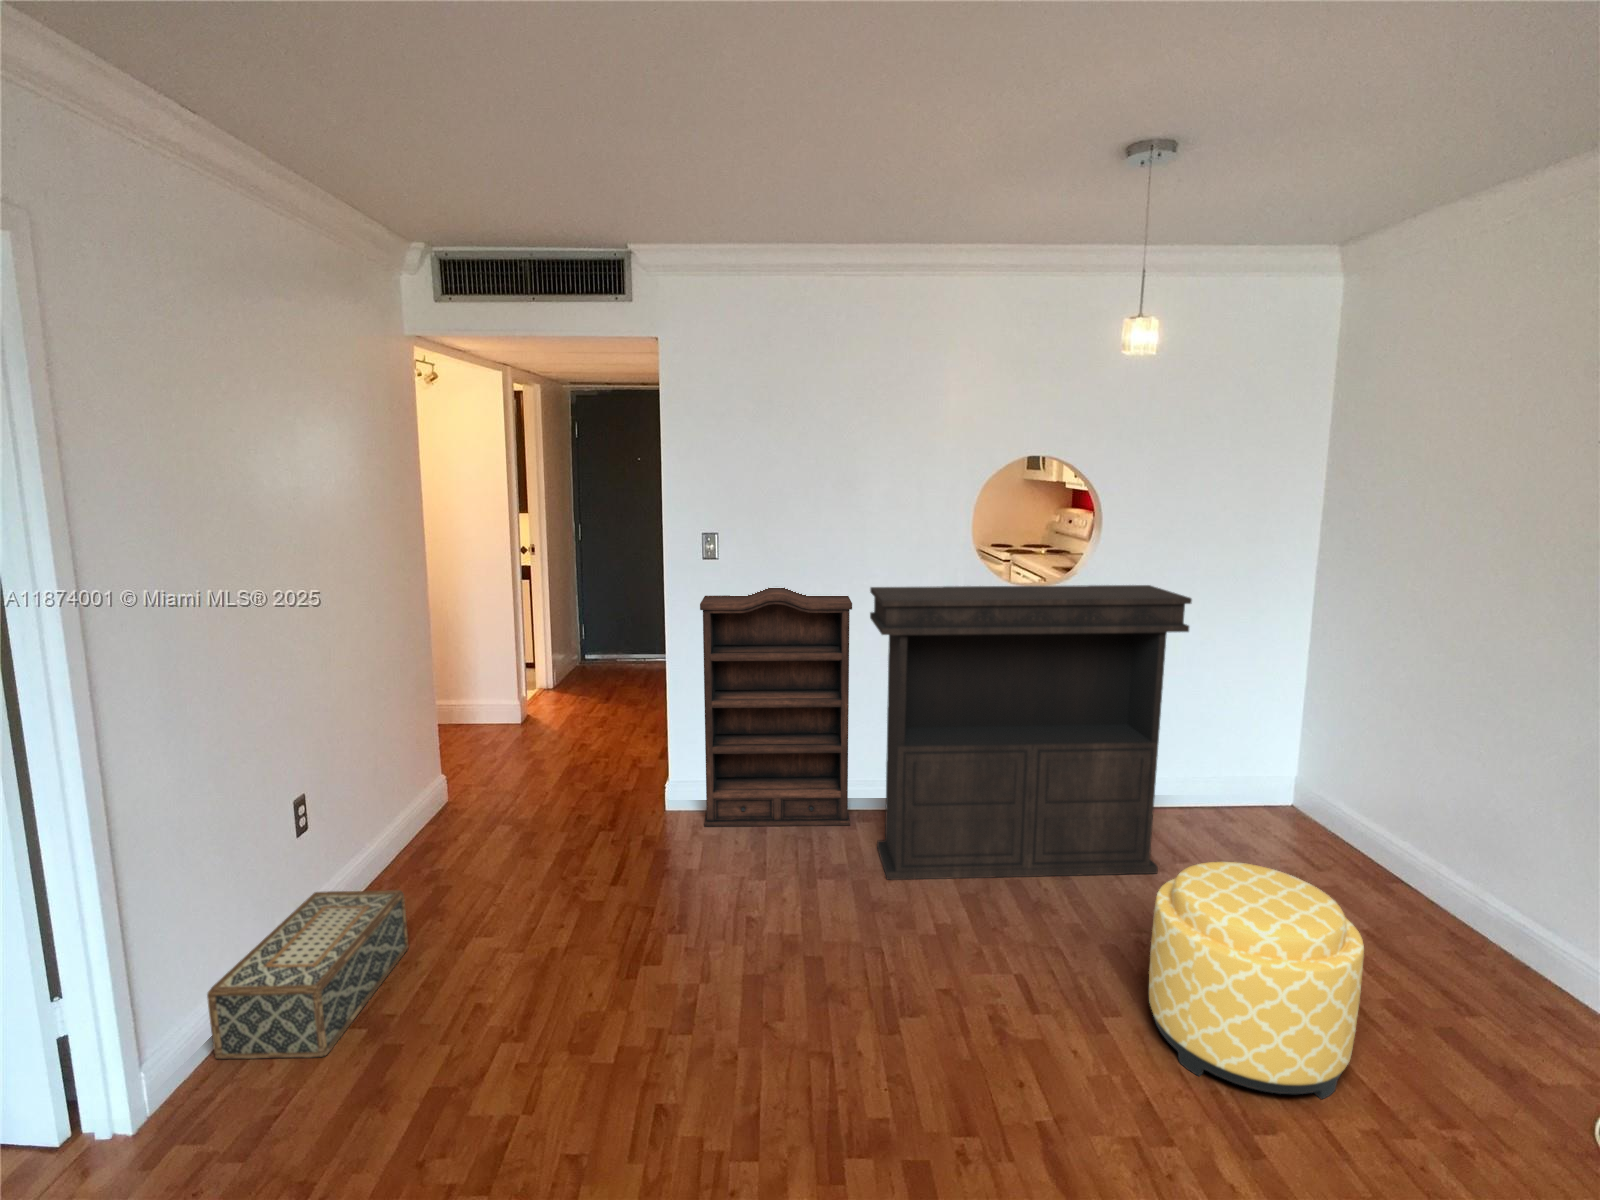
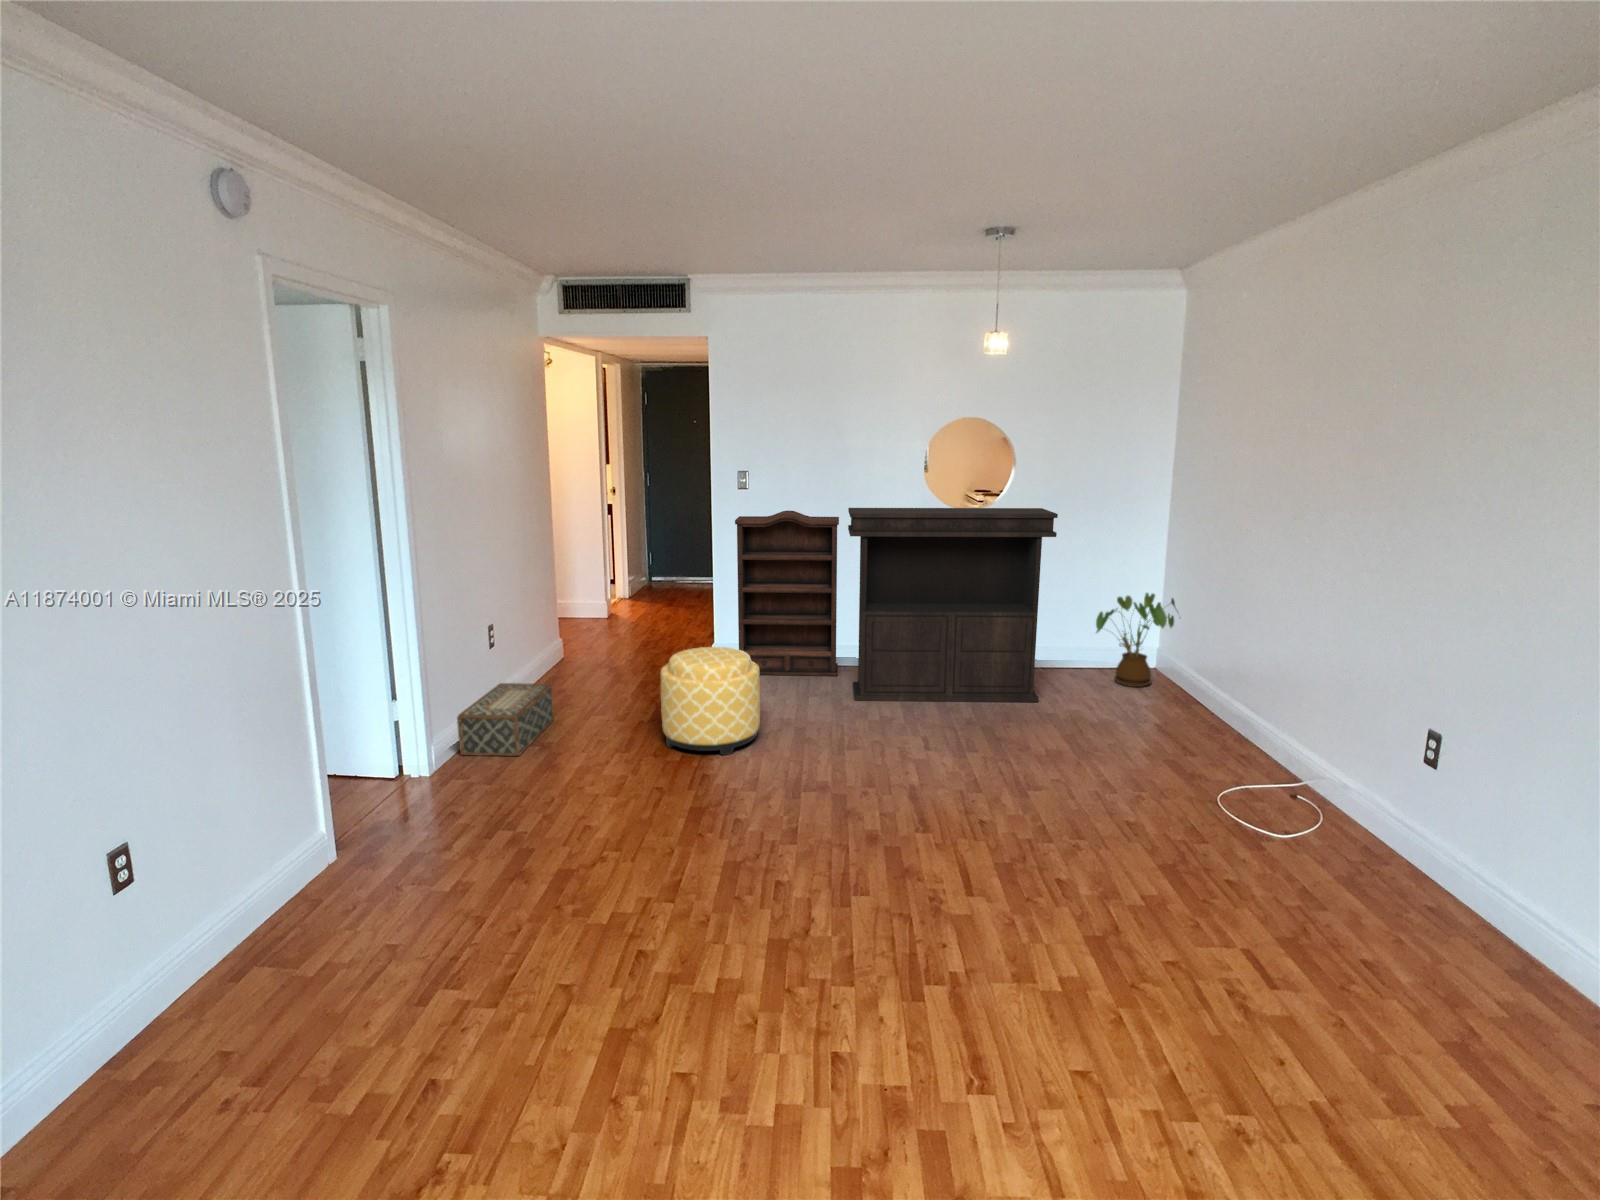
house plant: none [1211,700,1340,835] -> present [1096,593,1178,687]
ottoman: present [1149,862,1364,1099] -> present [661,647,760,755]

